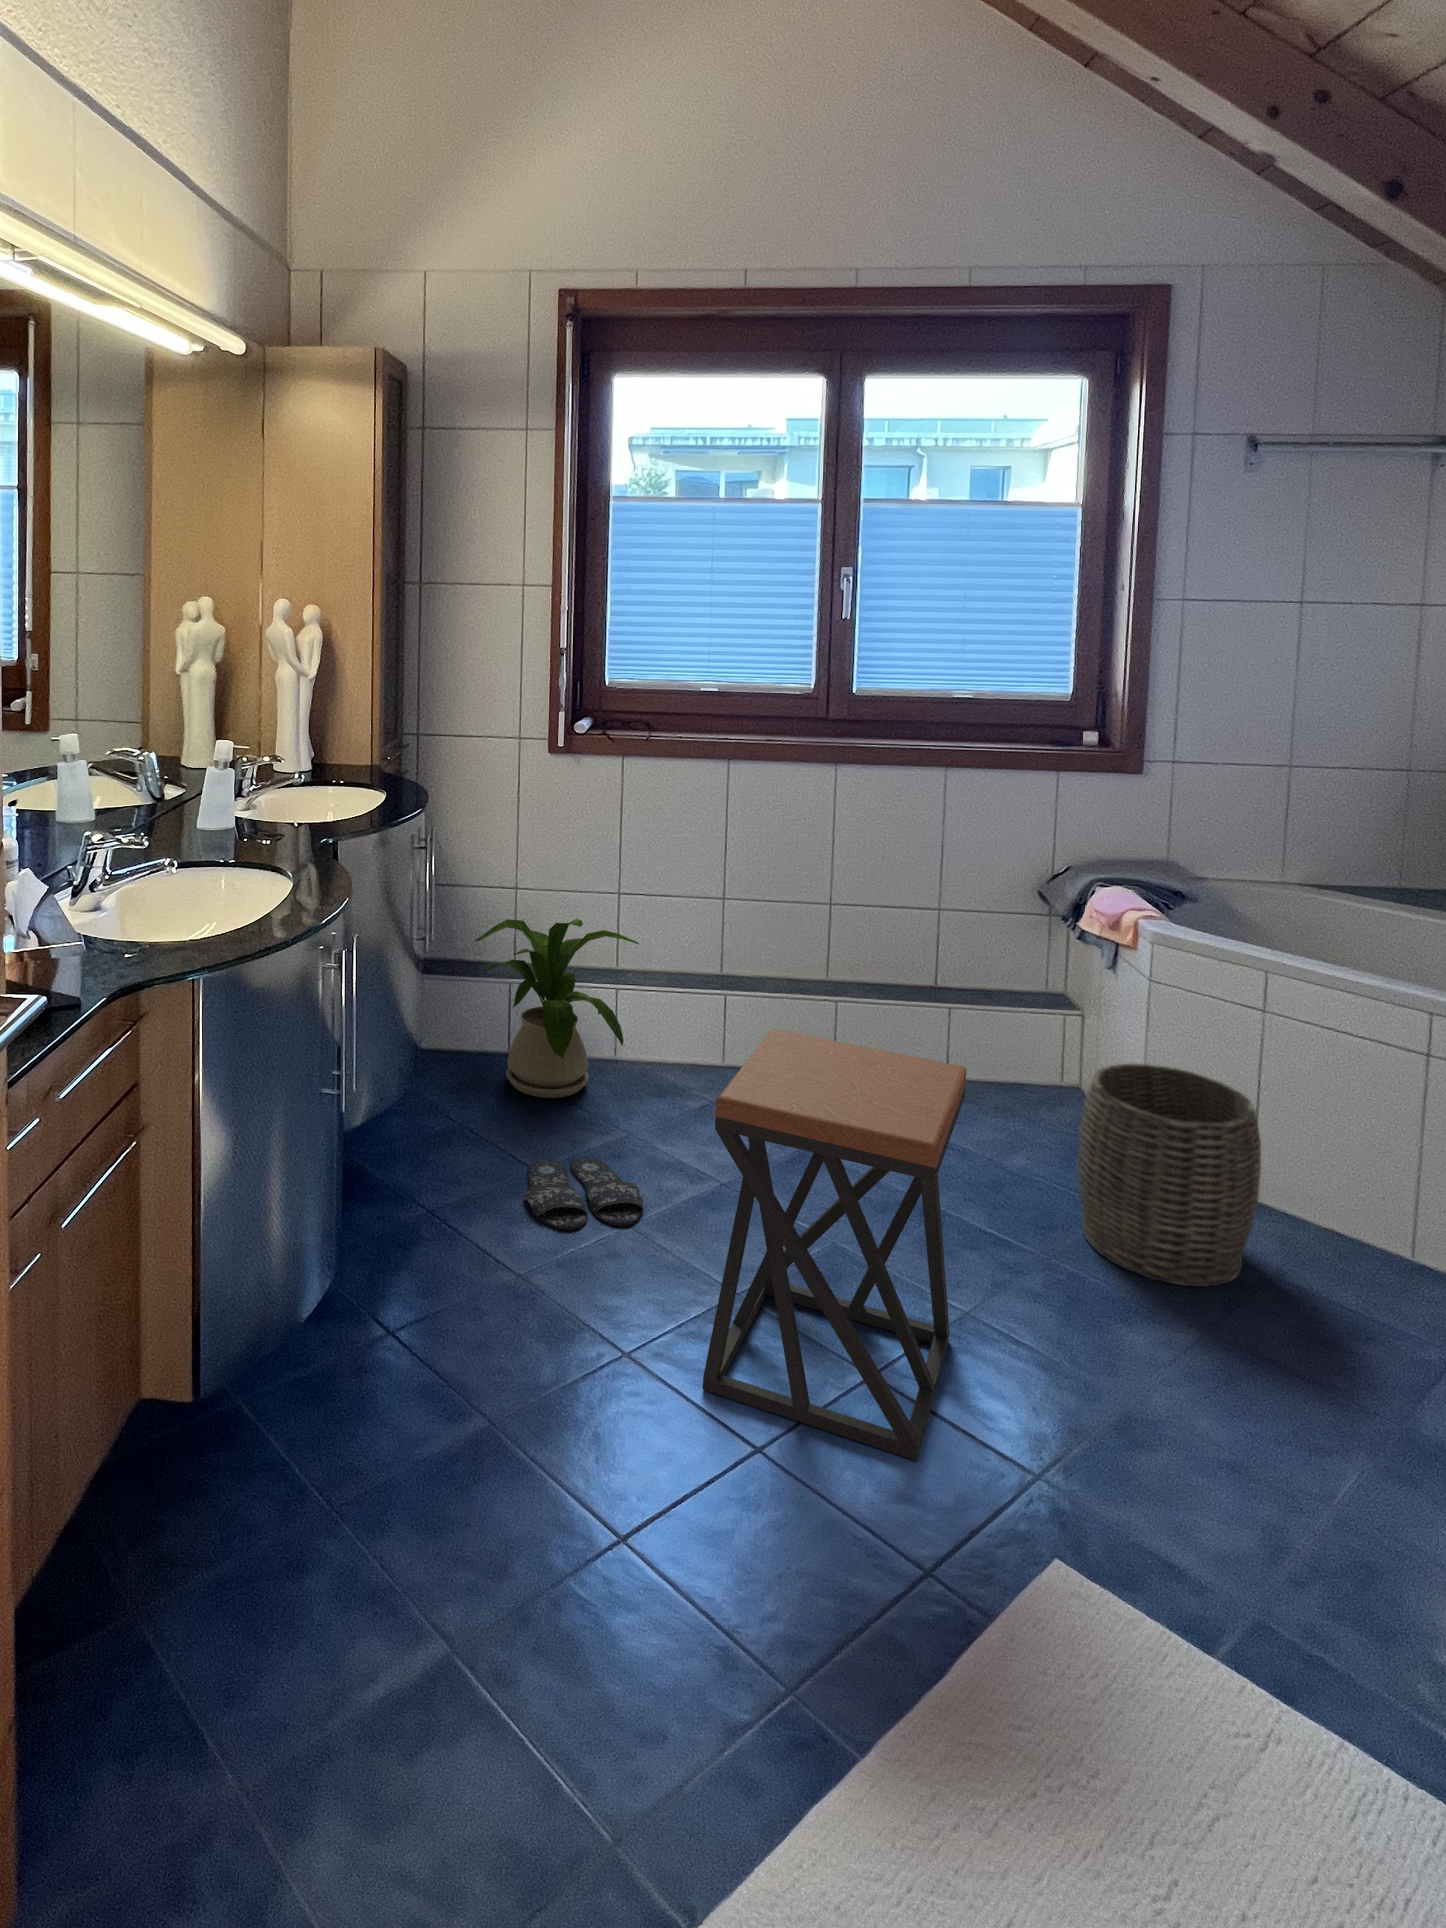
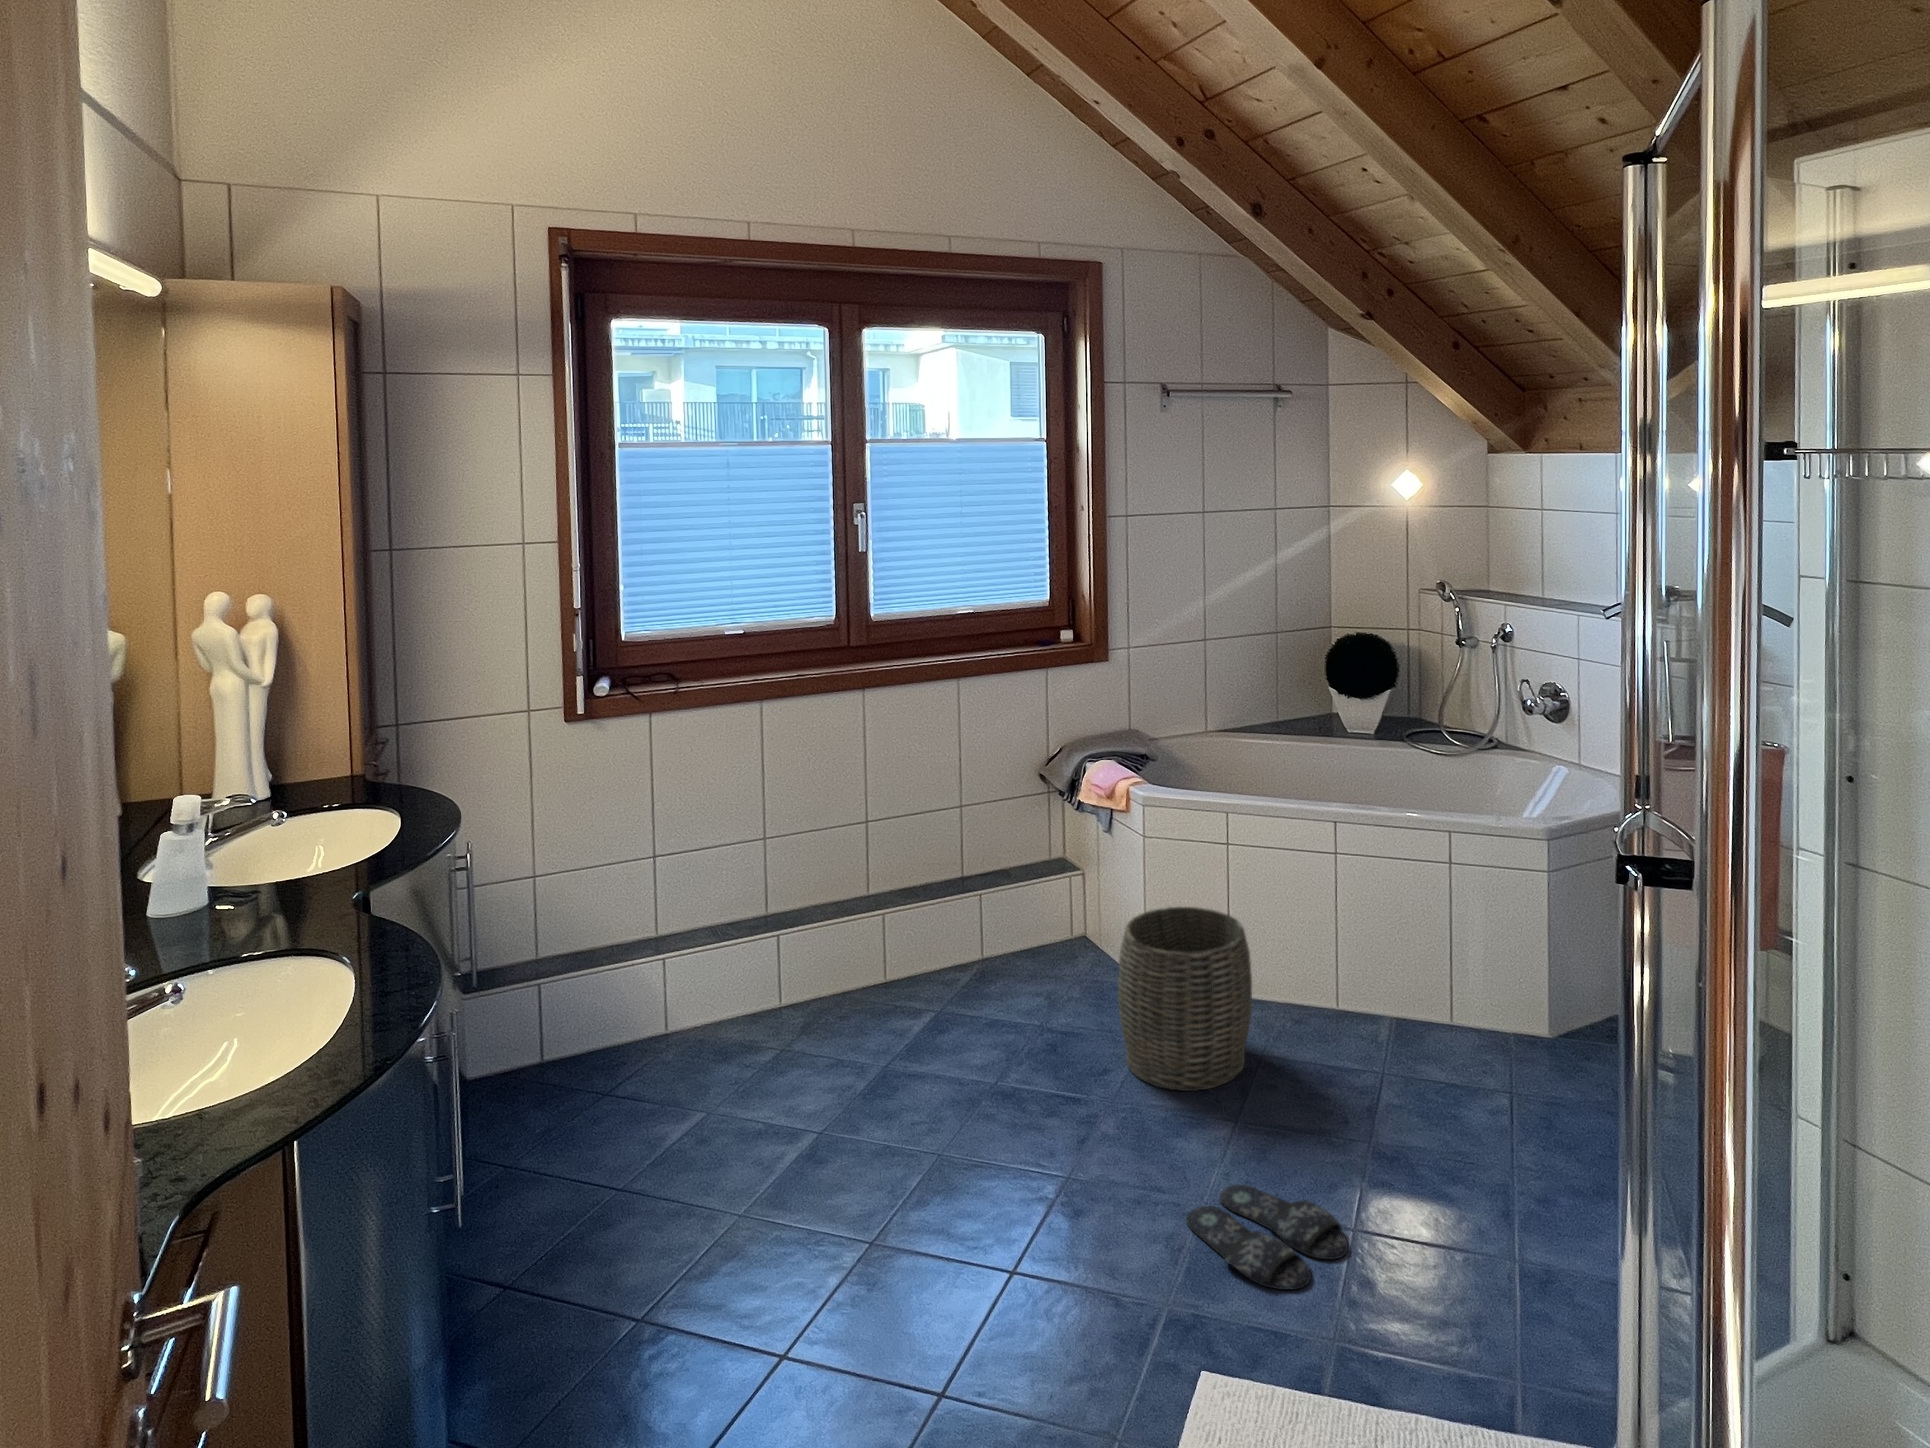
house plant: present [475,919,639,1098] -> none [500,897,693,1101]
stool: present [703,1029,967,1461] -> none [861,958,1073,1358]
slippers: present [524,1158,643,1230] -> present [1187,1185,1348,1290]

